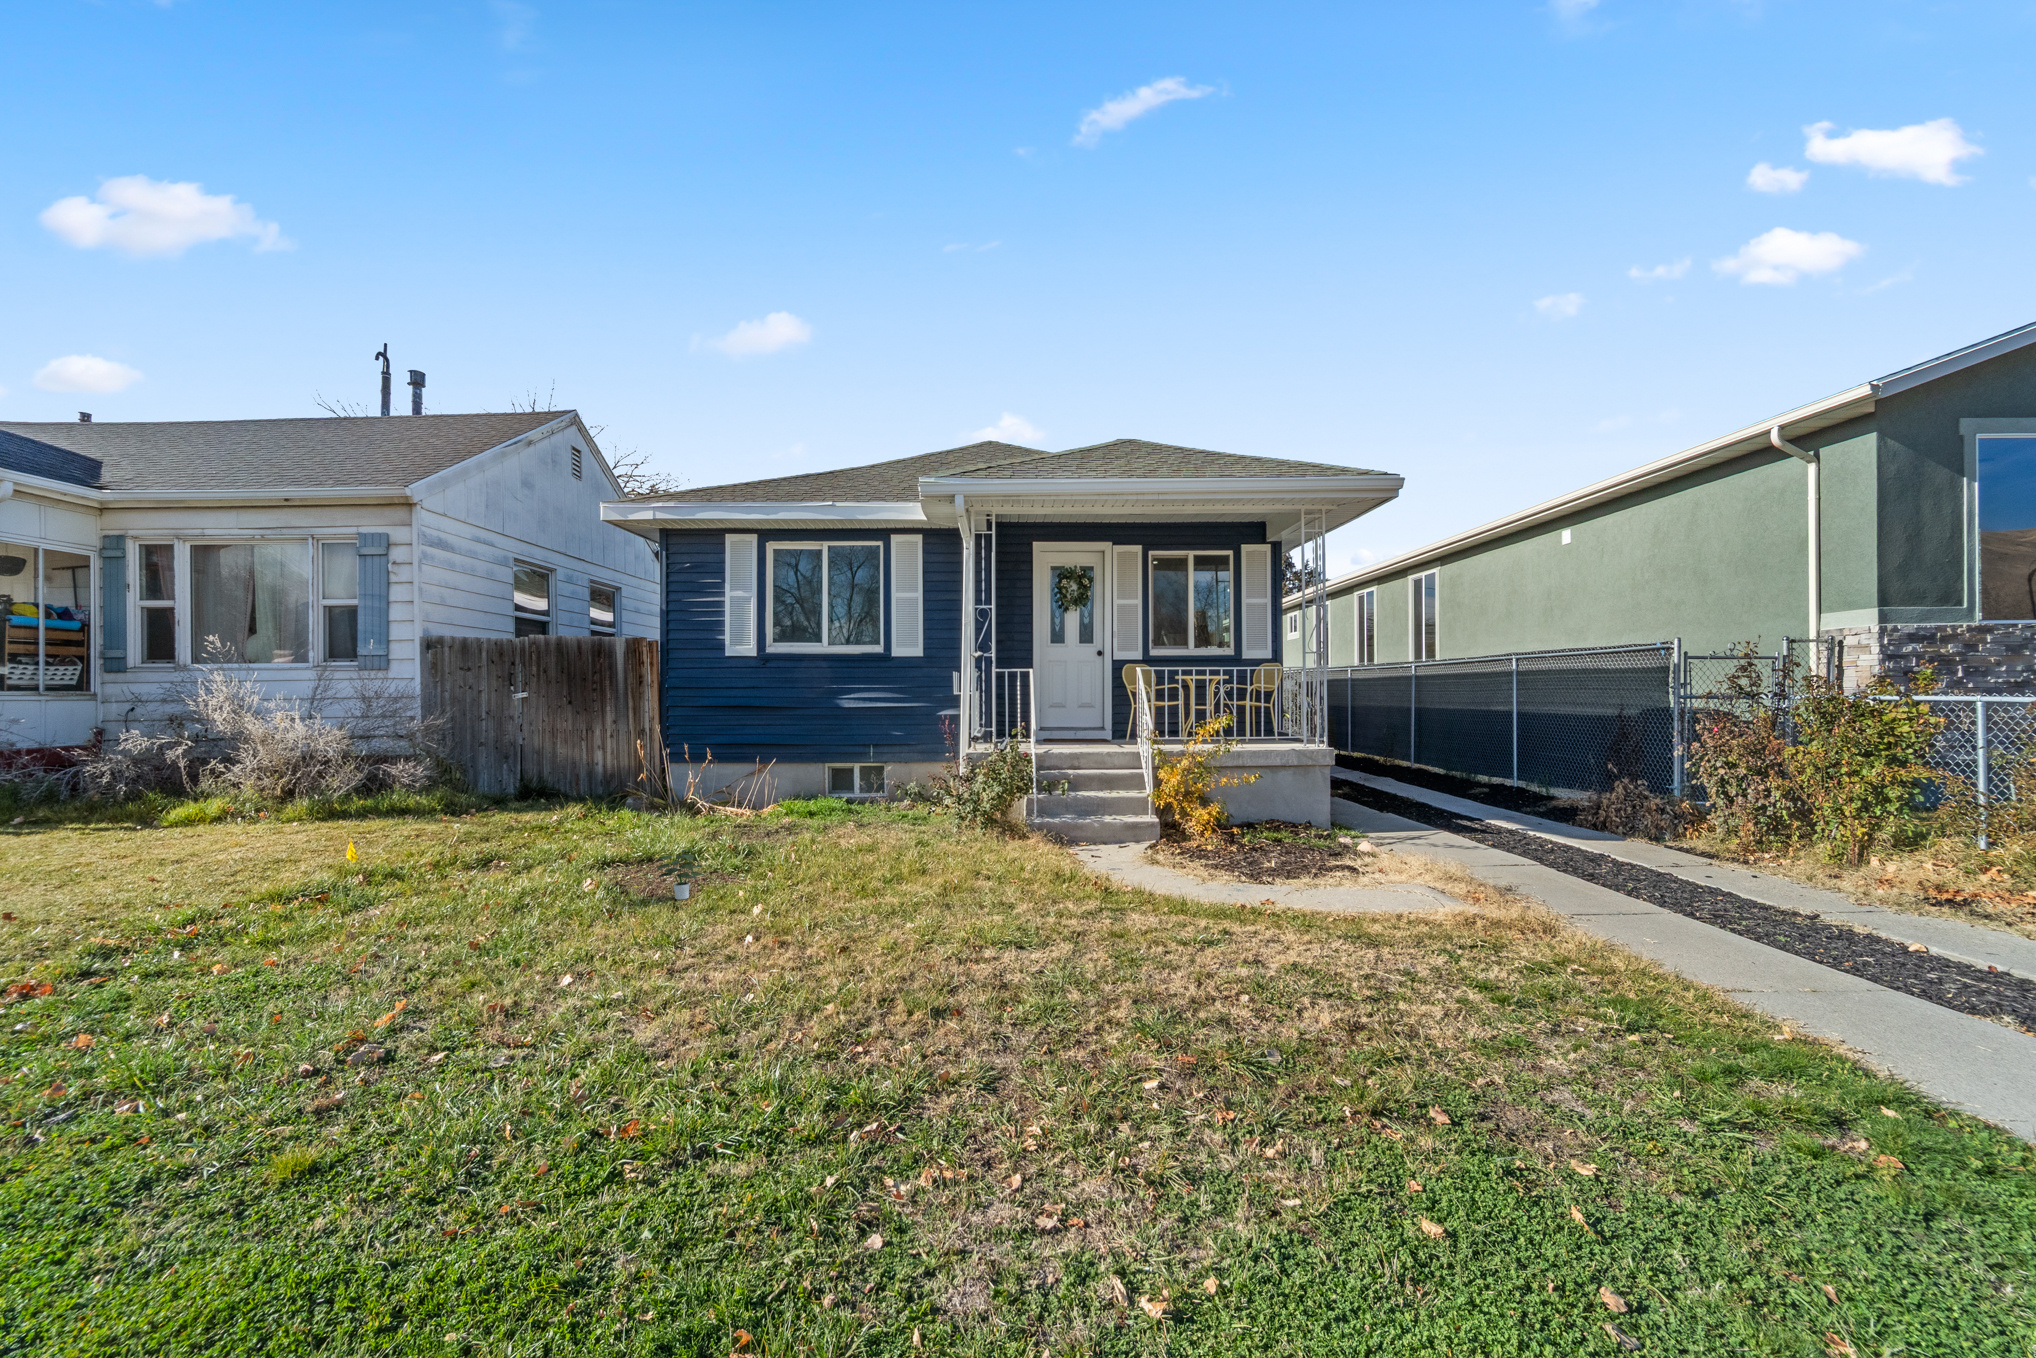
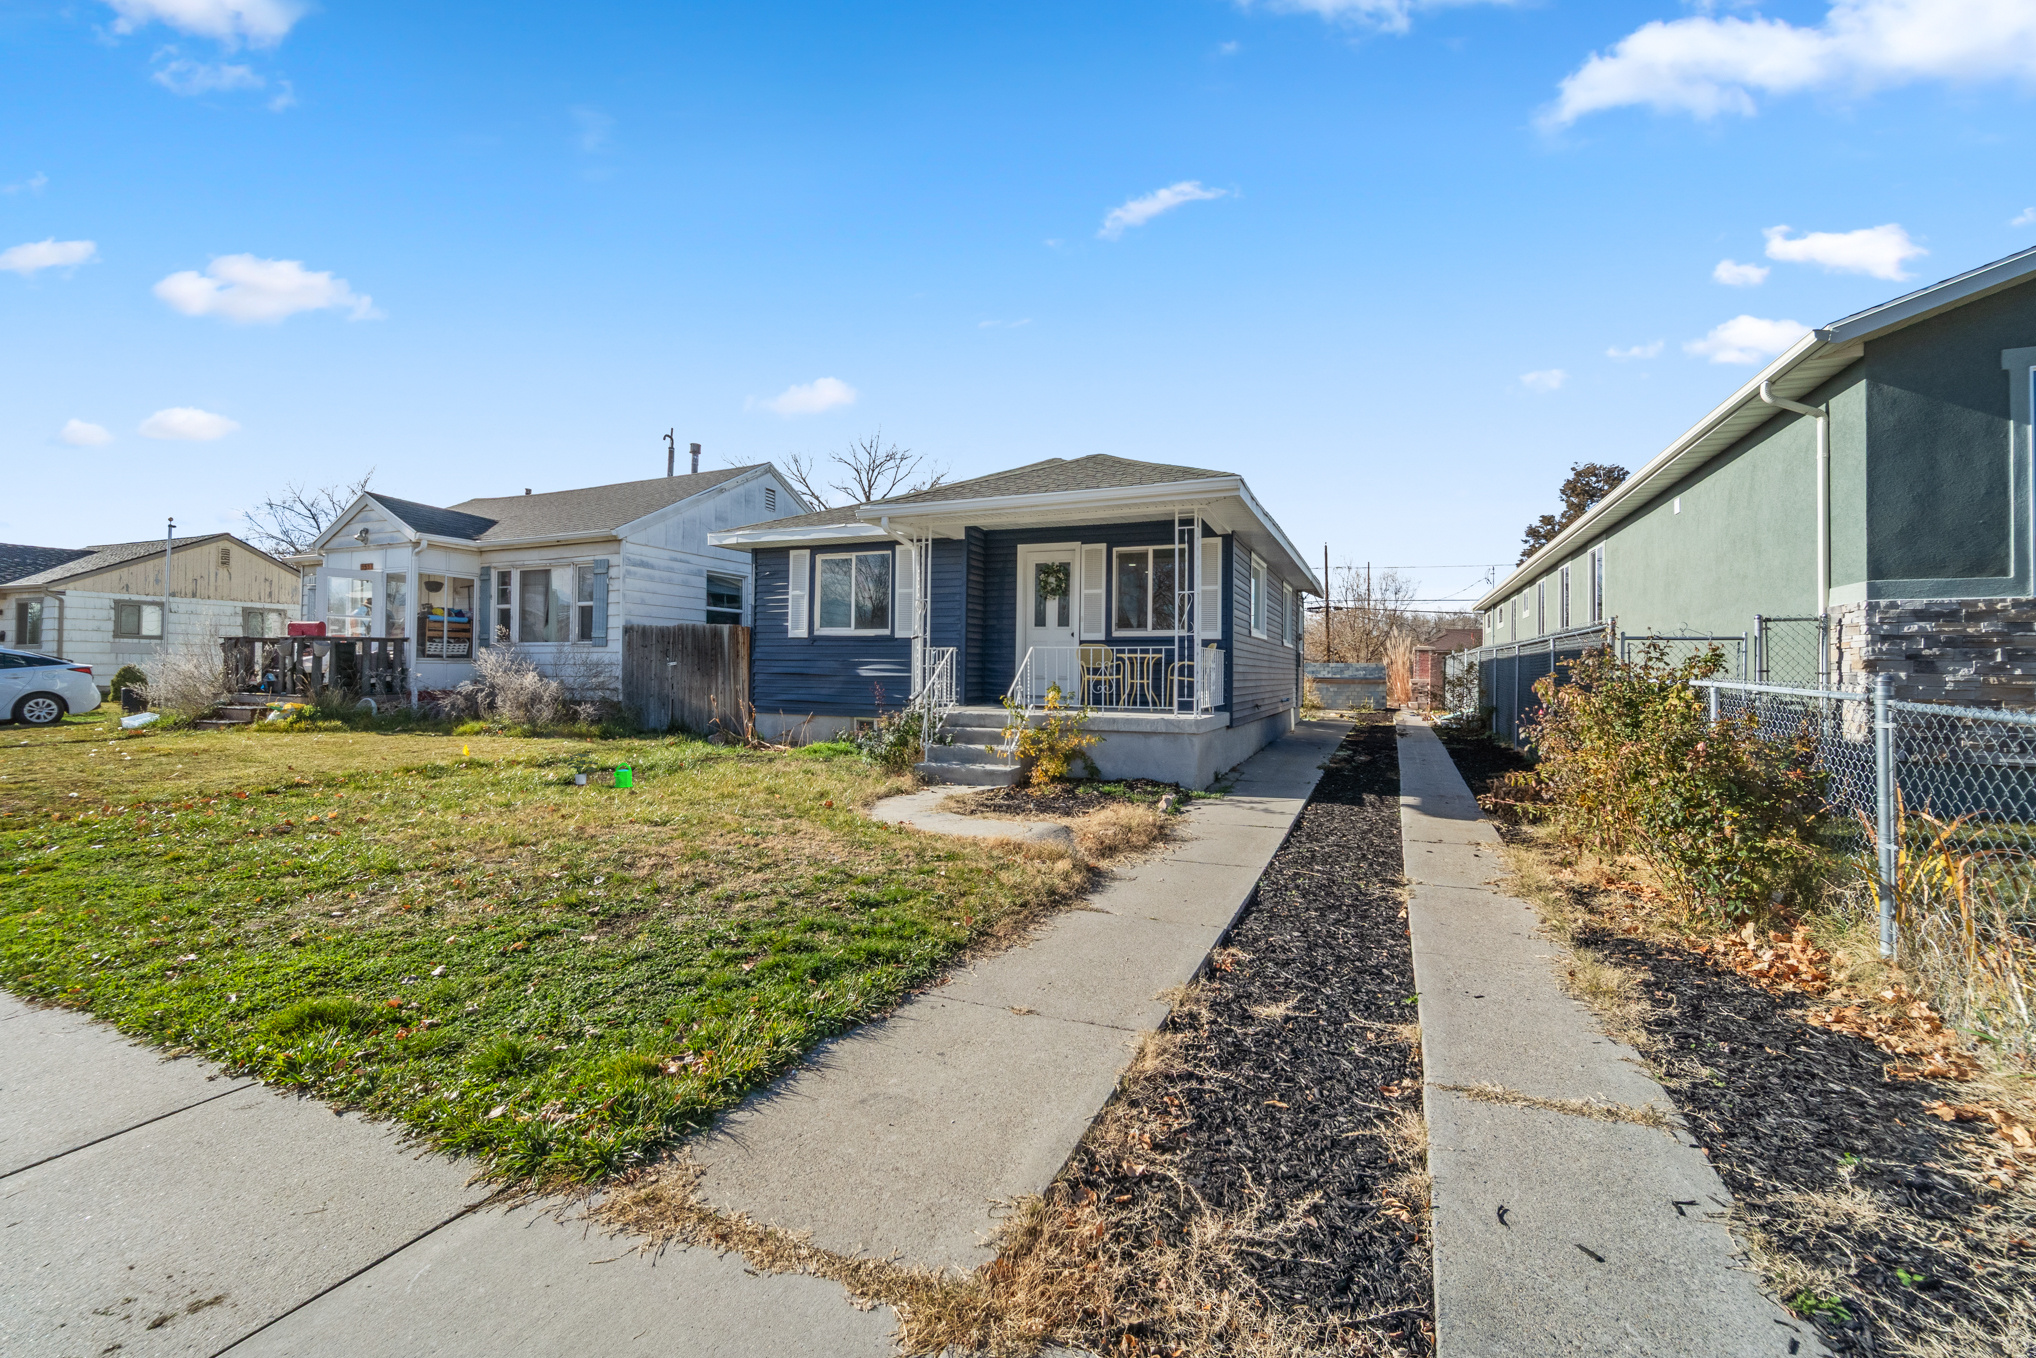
watering can: none [742,861,769,898] -> present [614,763,633,788]

